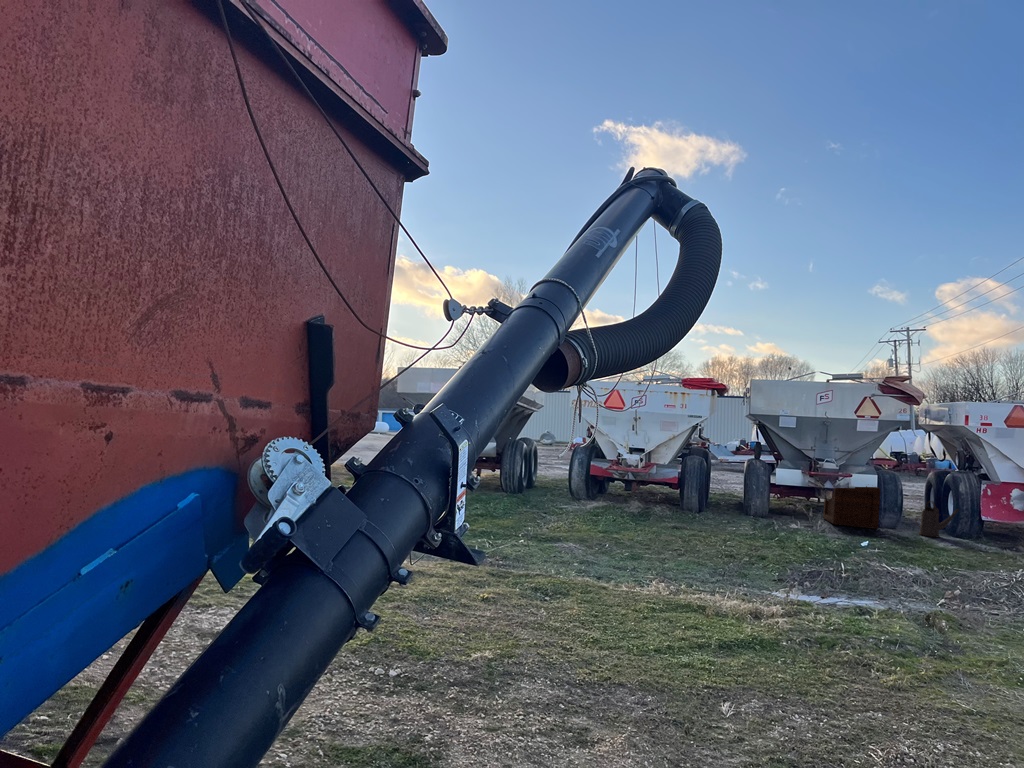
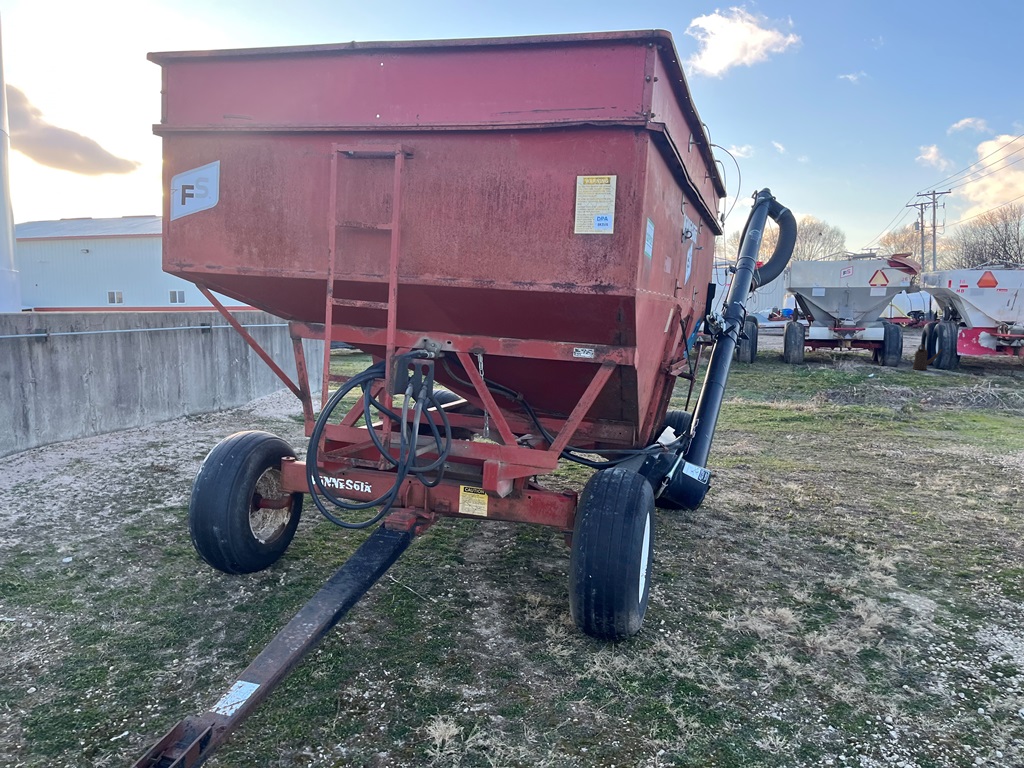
wooden crate: present [823,486,880,529] -> none [843,334,886,367]

